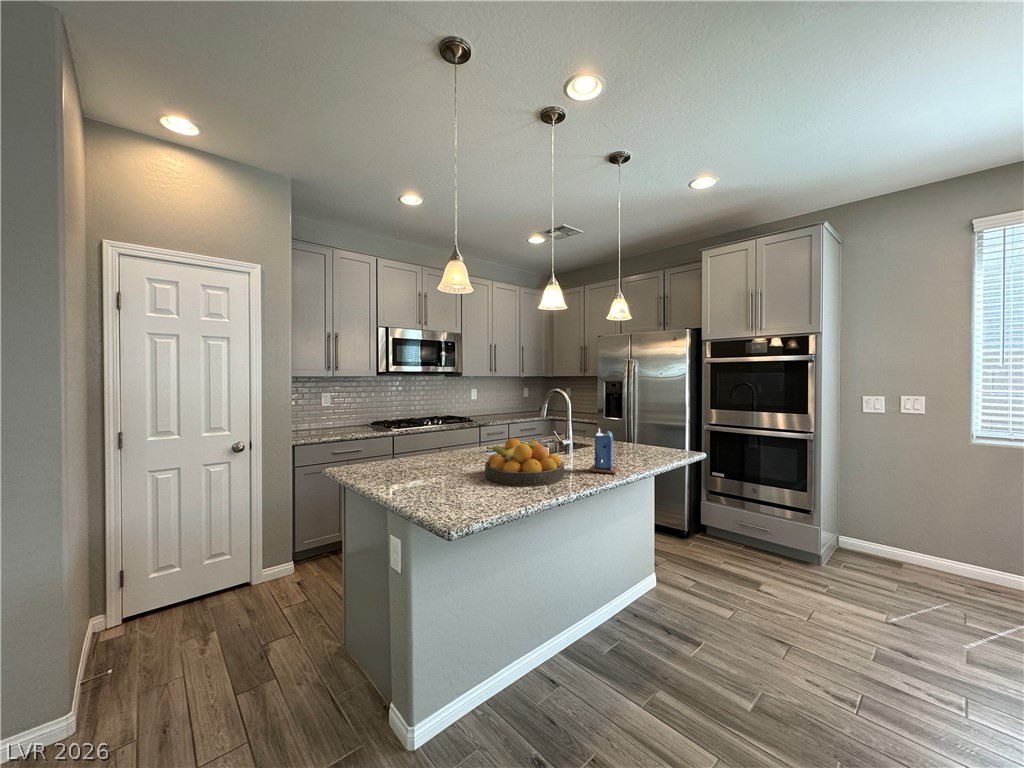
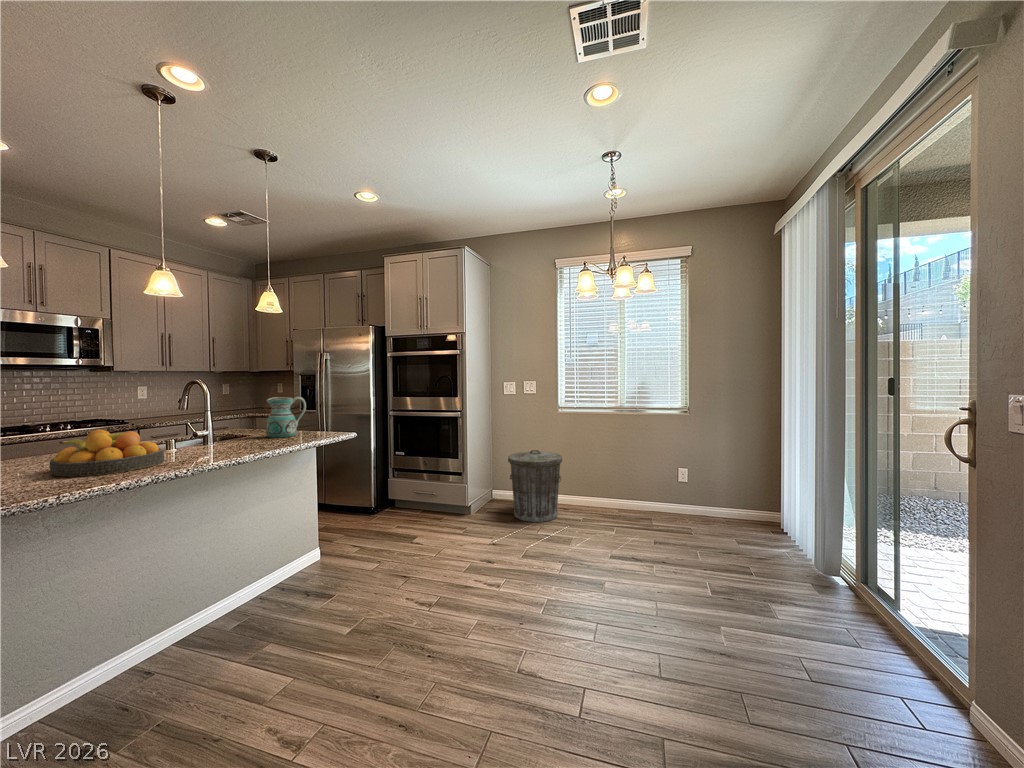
ceramic pitcher: none [614,409,651,452] -> present [266,396,306,438]
candle: present [589,428,618,474] -> none [201,414,238,456]
trash can: none [884,493,996,603] -> present [508,450,562,522]

